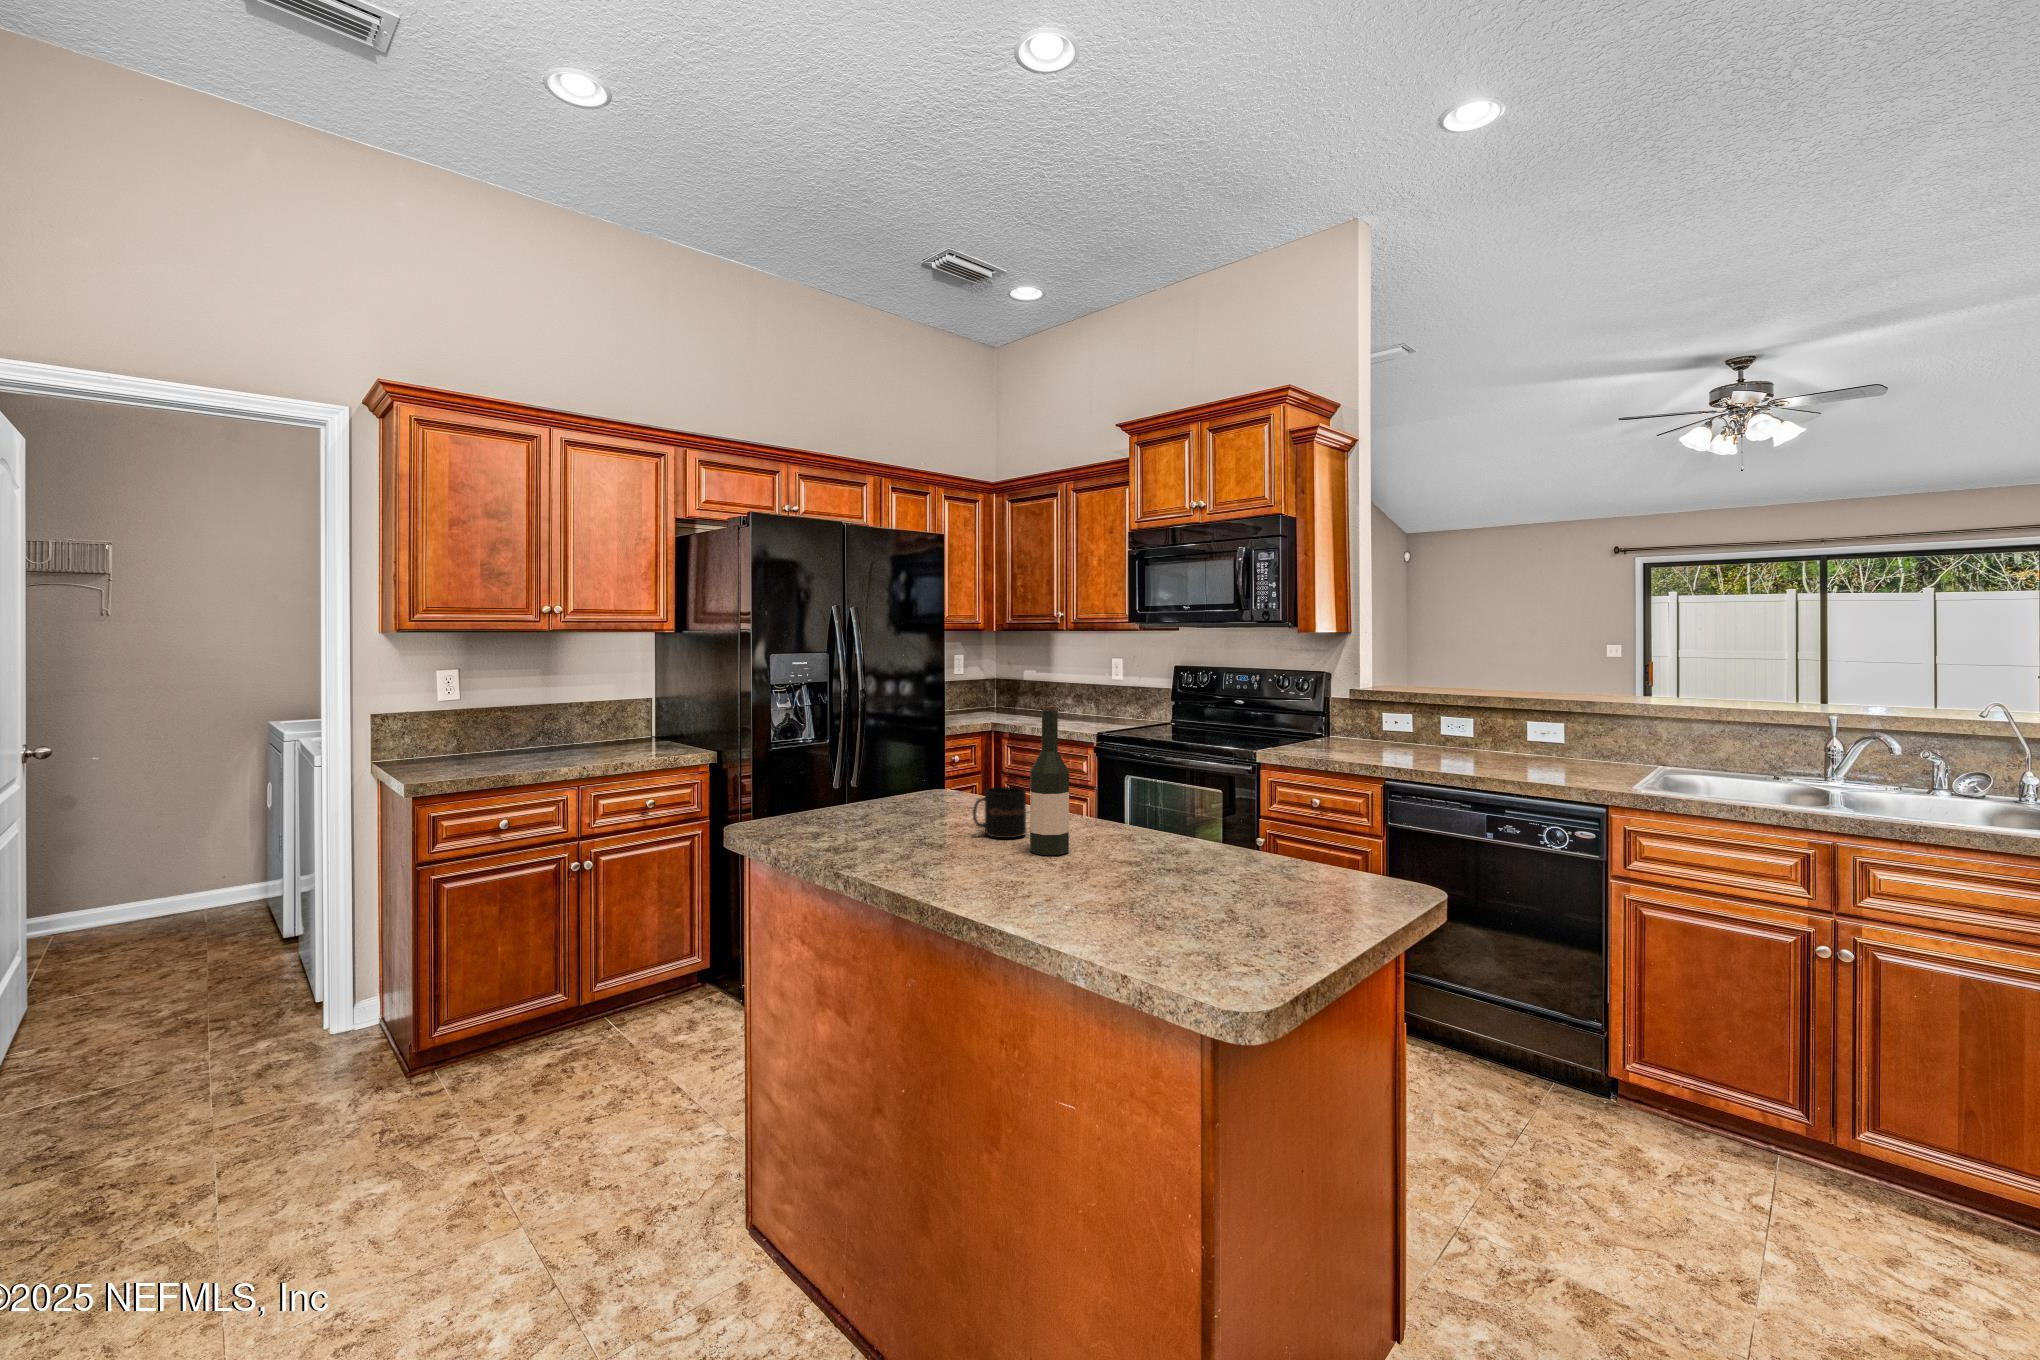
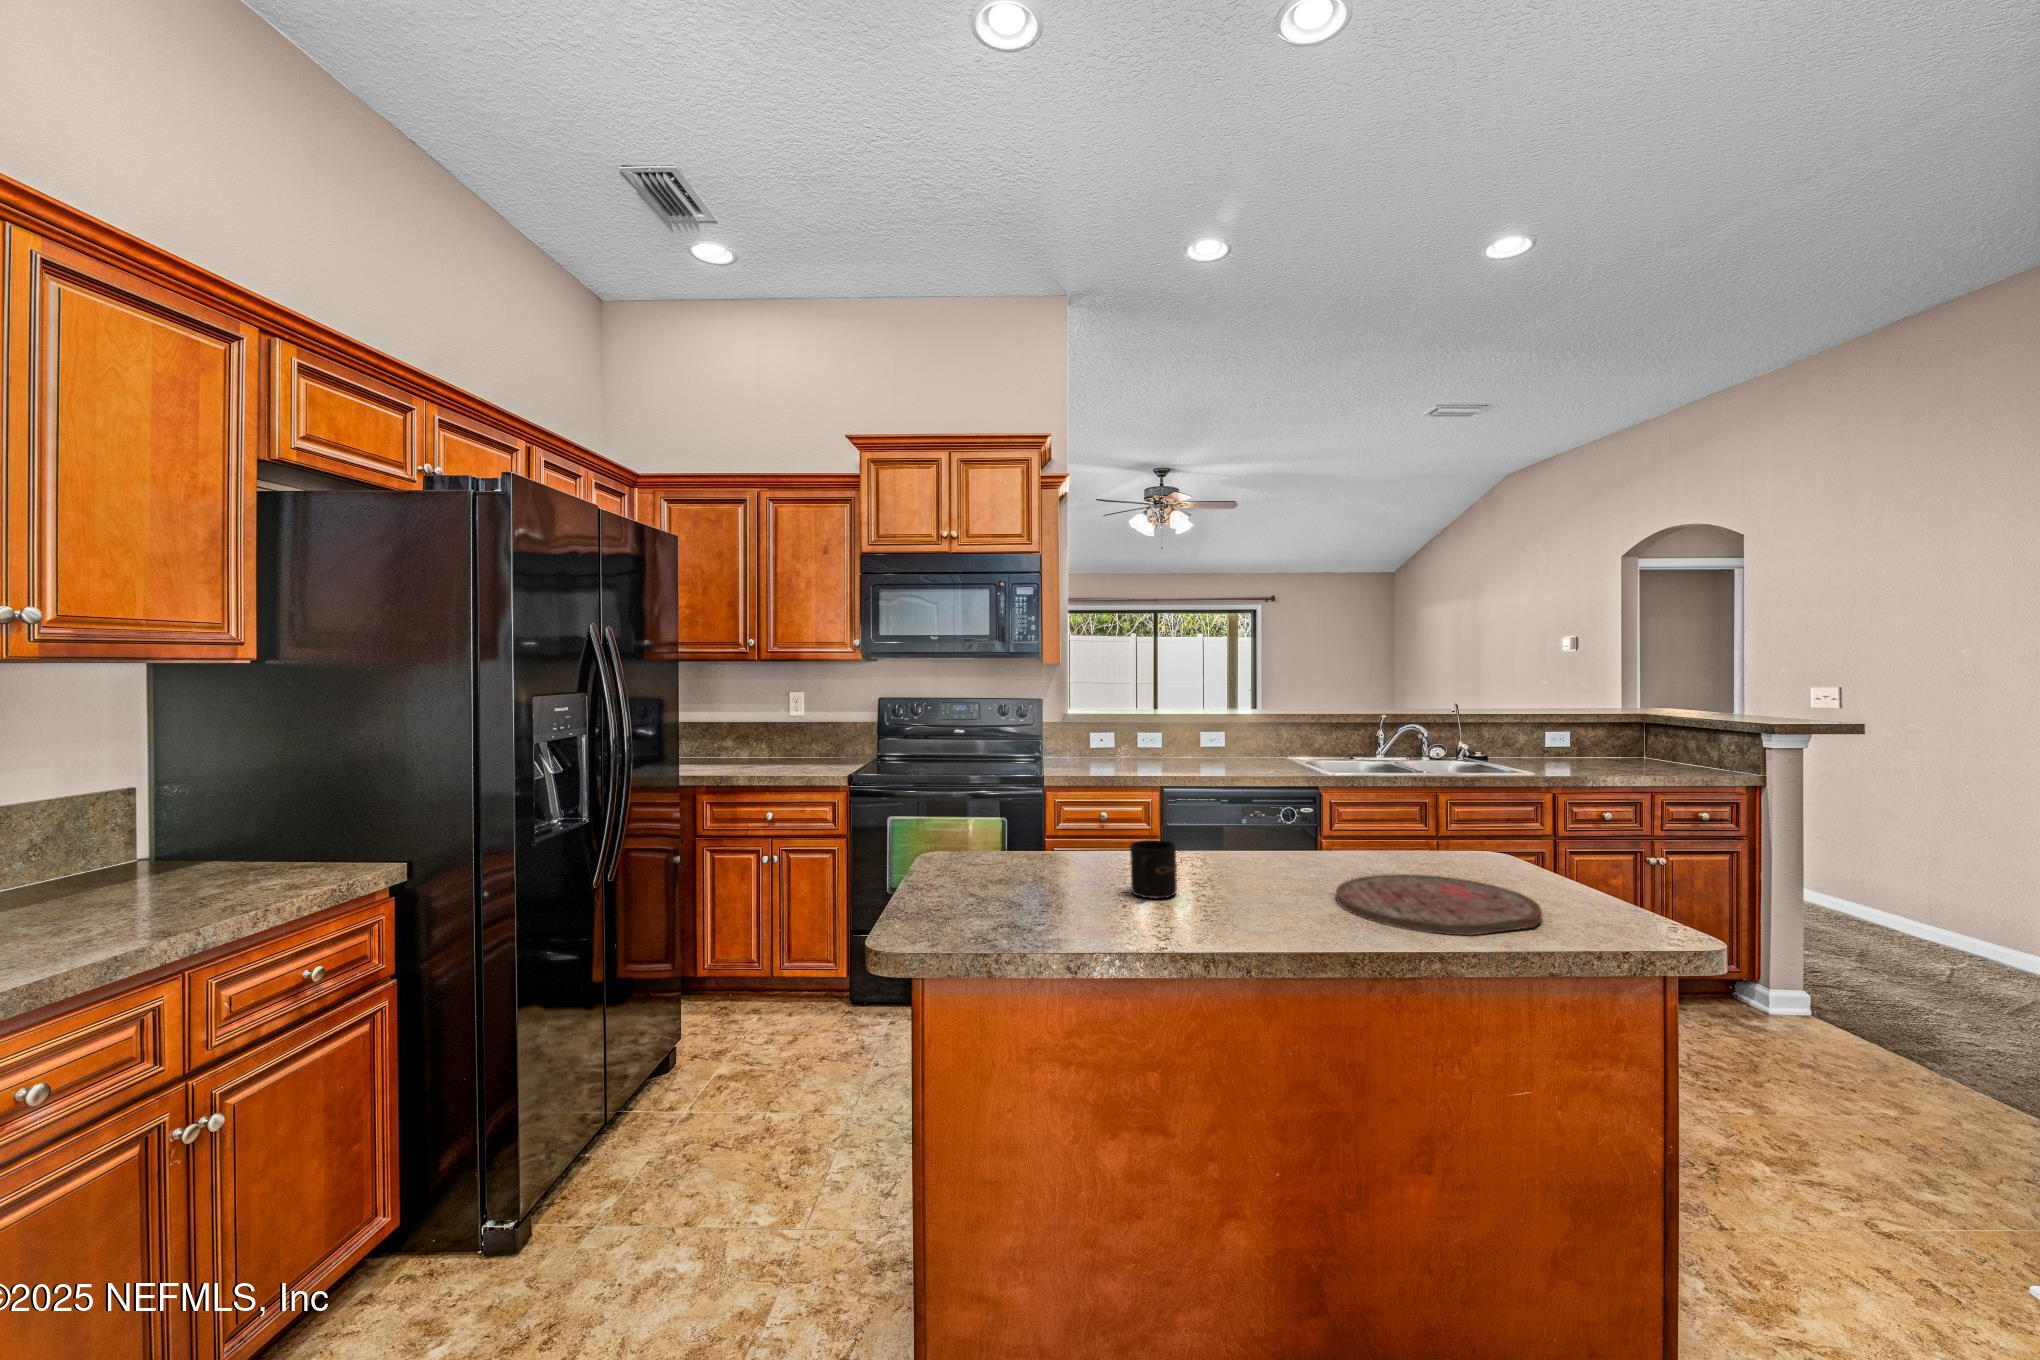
wine bottle: present [1030,706,1069,855] -> none [1216,749,1261,905]
cutting board: none [1091,858,1295,922] -> present [1336,874,1542,935]

